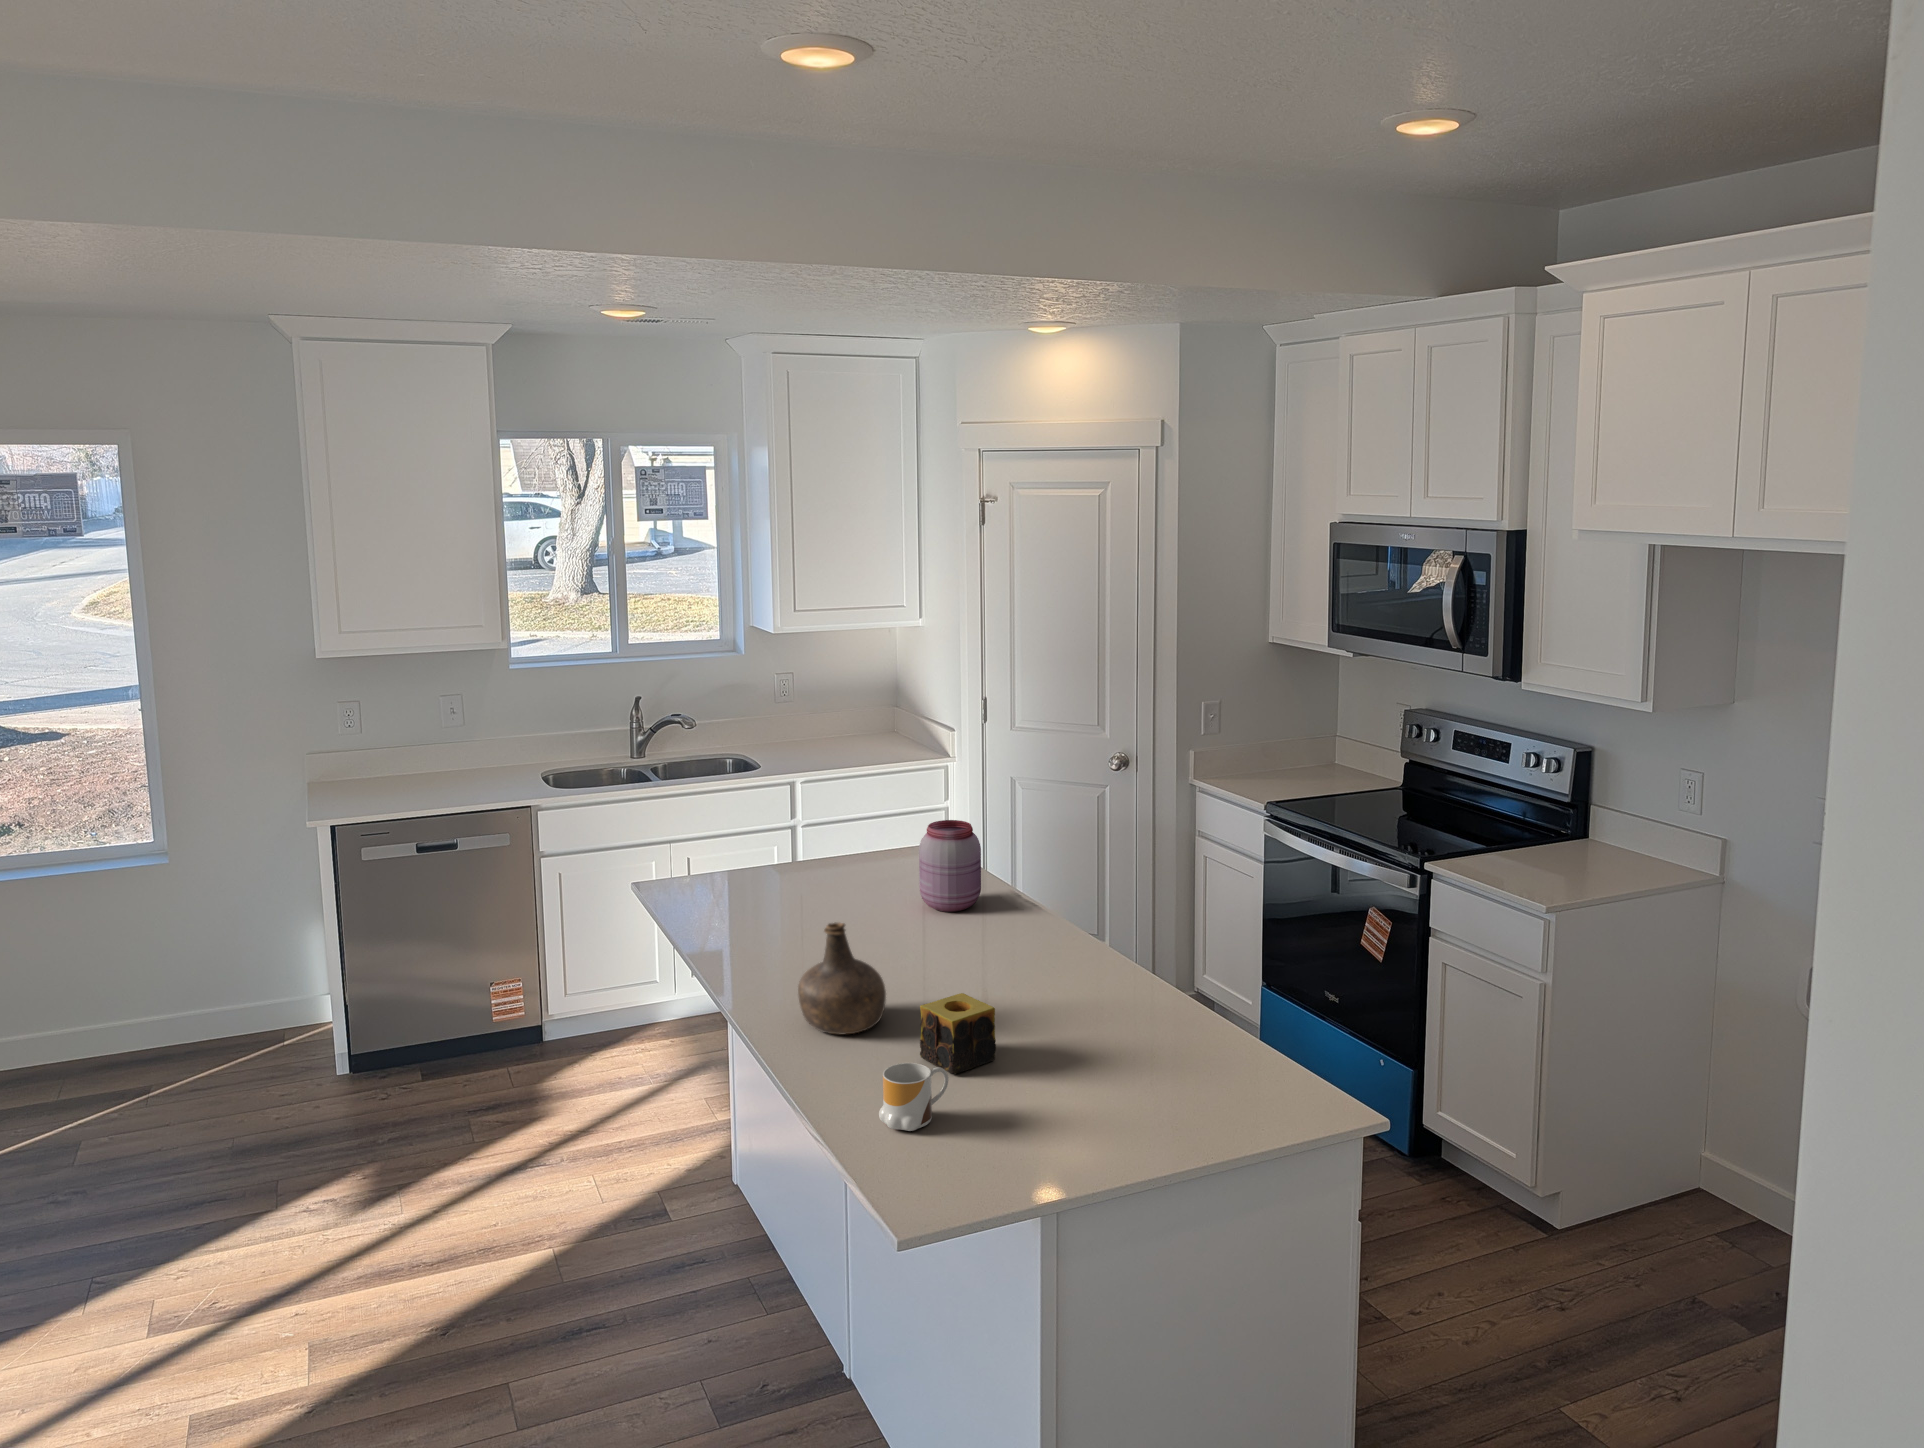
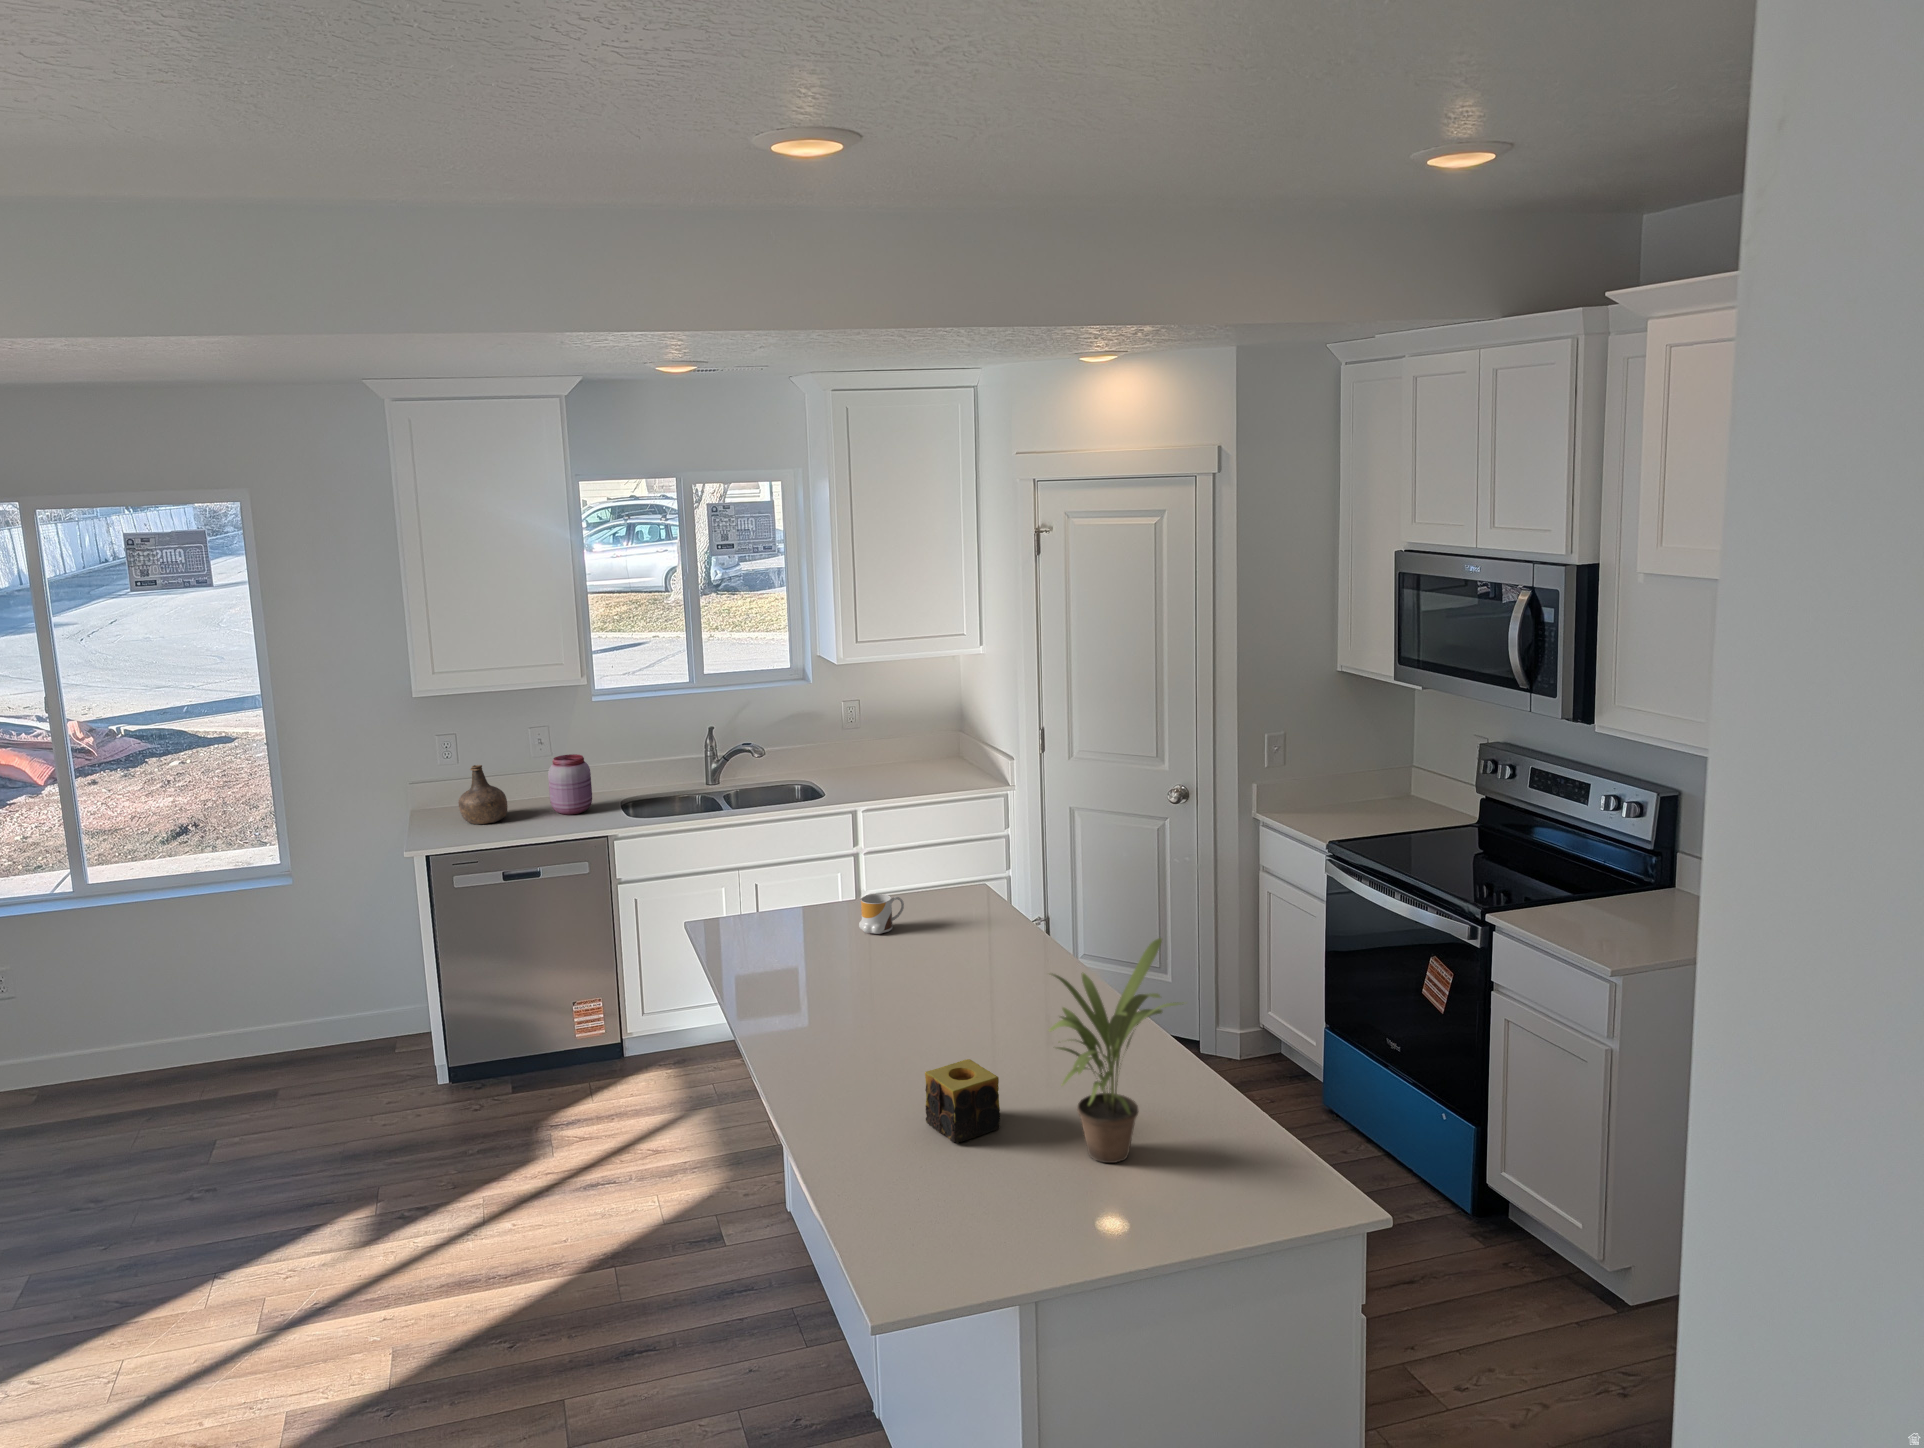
jar: present [919,820,981,912] -> present [548,754,592,815]
potted plant: none [1046,865,1188,1086] -> present [1049,938,1181,1163]
bottle: present [798,923,886,1034] -> present [458,765,508,824]
mug: present [879,1063,948,1131] -> present [859,894,904,934]

